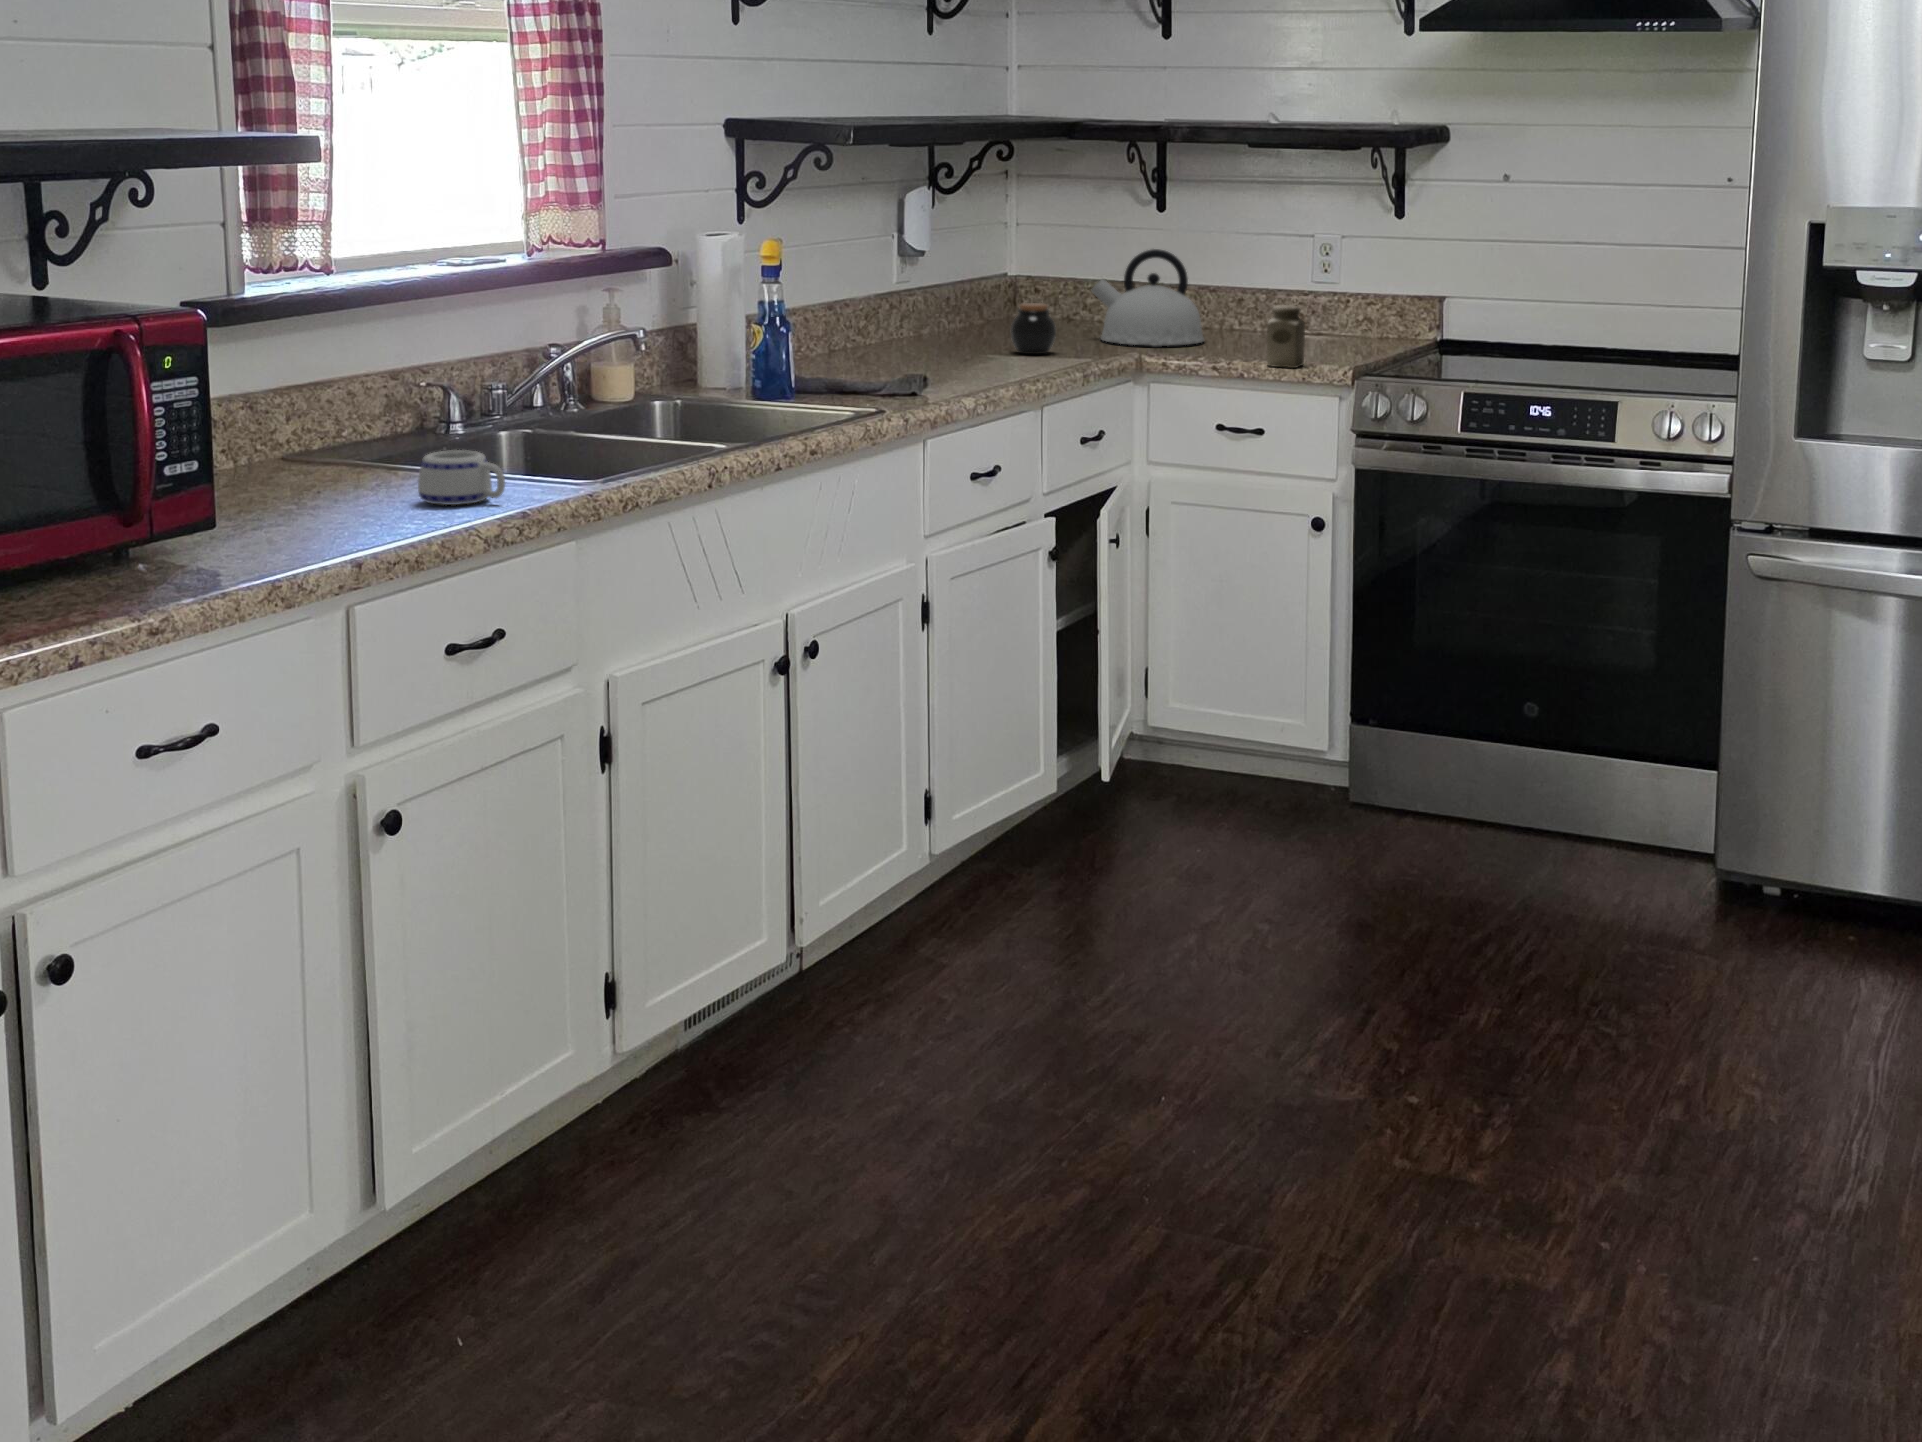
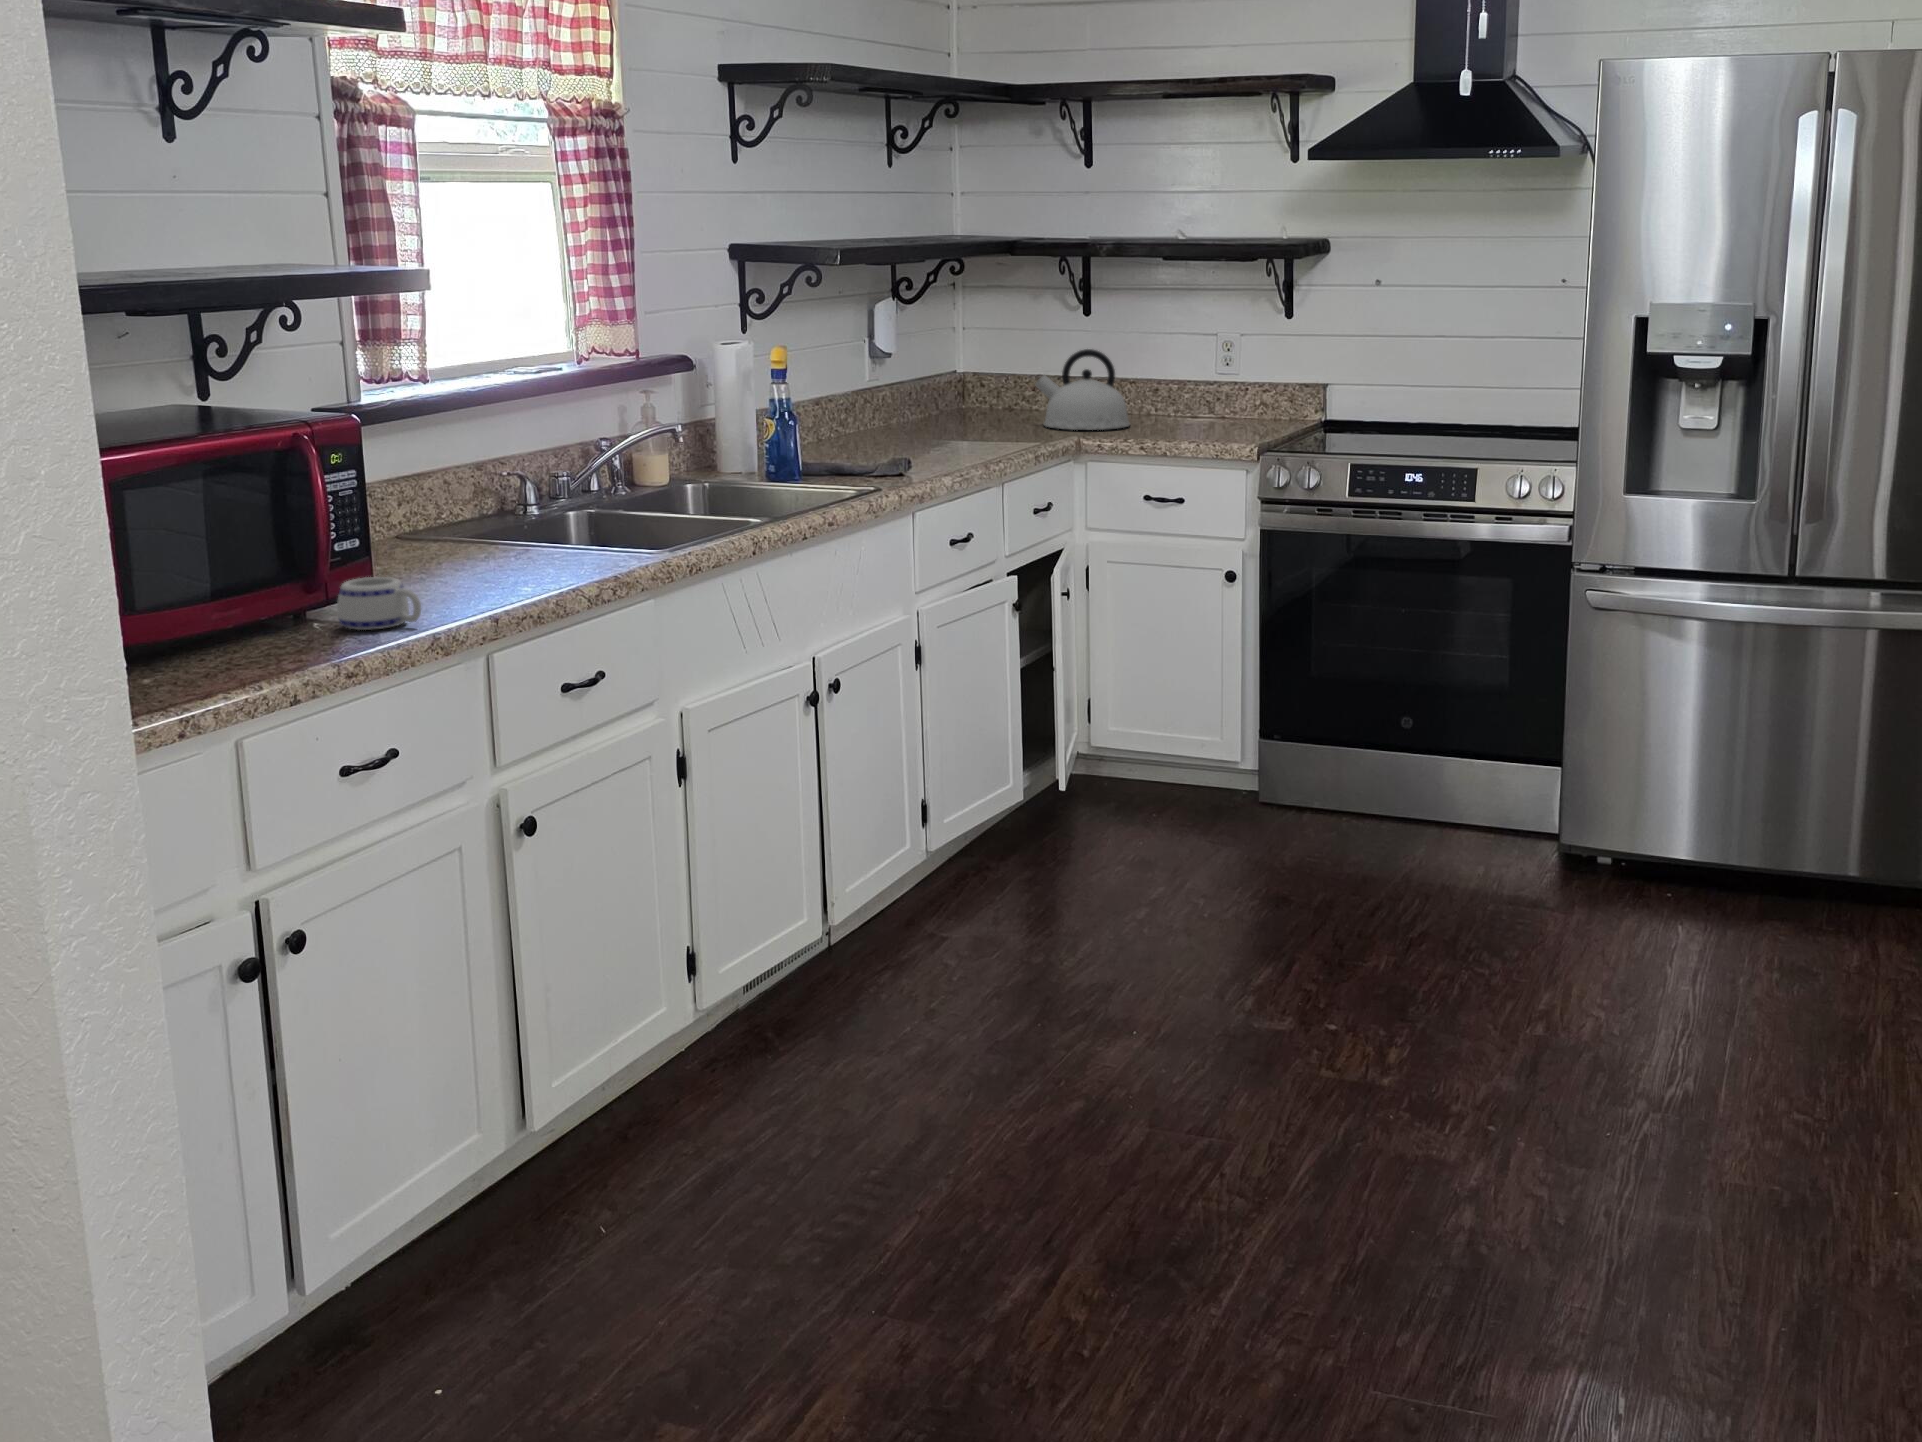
jar: present [1011,303,1056,354] -> none [972,396,1009,439]
salt shaker: present [1267,305,1305,368] -> none [1186,394,1217,446]
mug: present [418,450,505,505] -> present [337,577,421,630]

